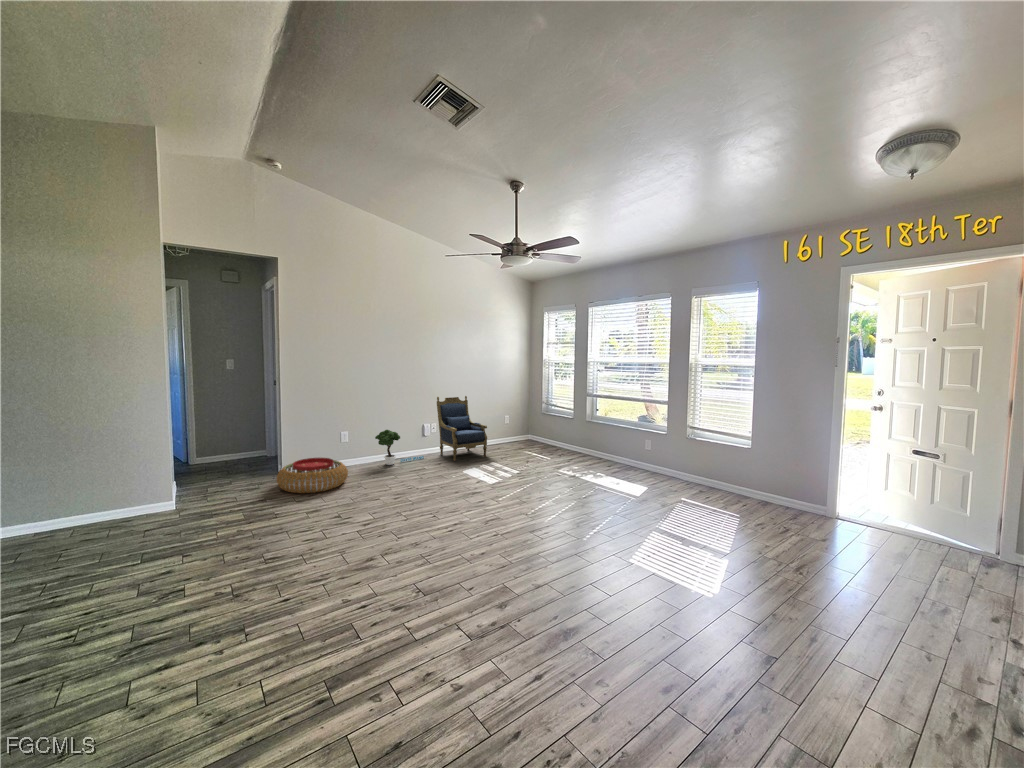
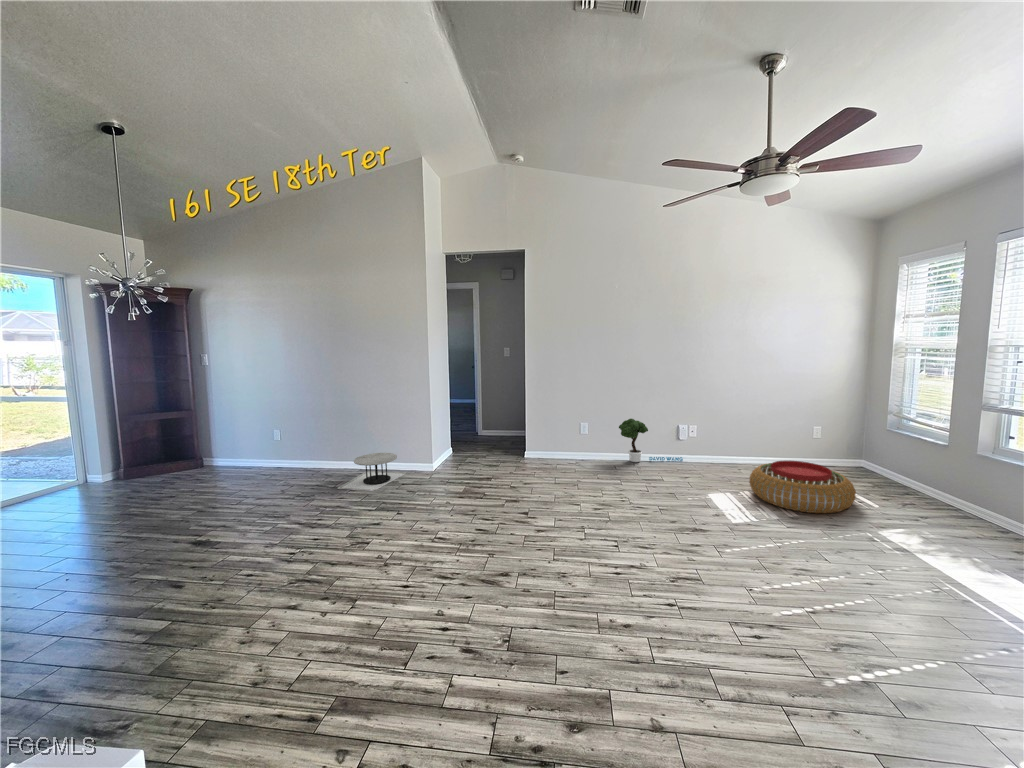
armchair: present [437,396,487,461] -> none [707,372,783,473]
pouf: present [277,458,348,493] -> present [749,461,856,513]
side table: none [25,497,148,560] -> present [338,453,406,491]

